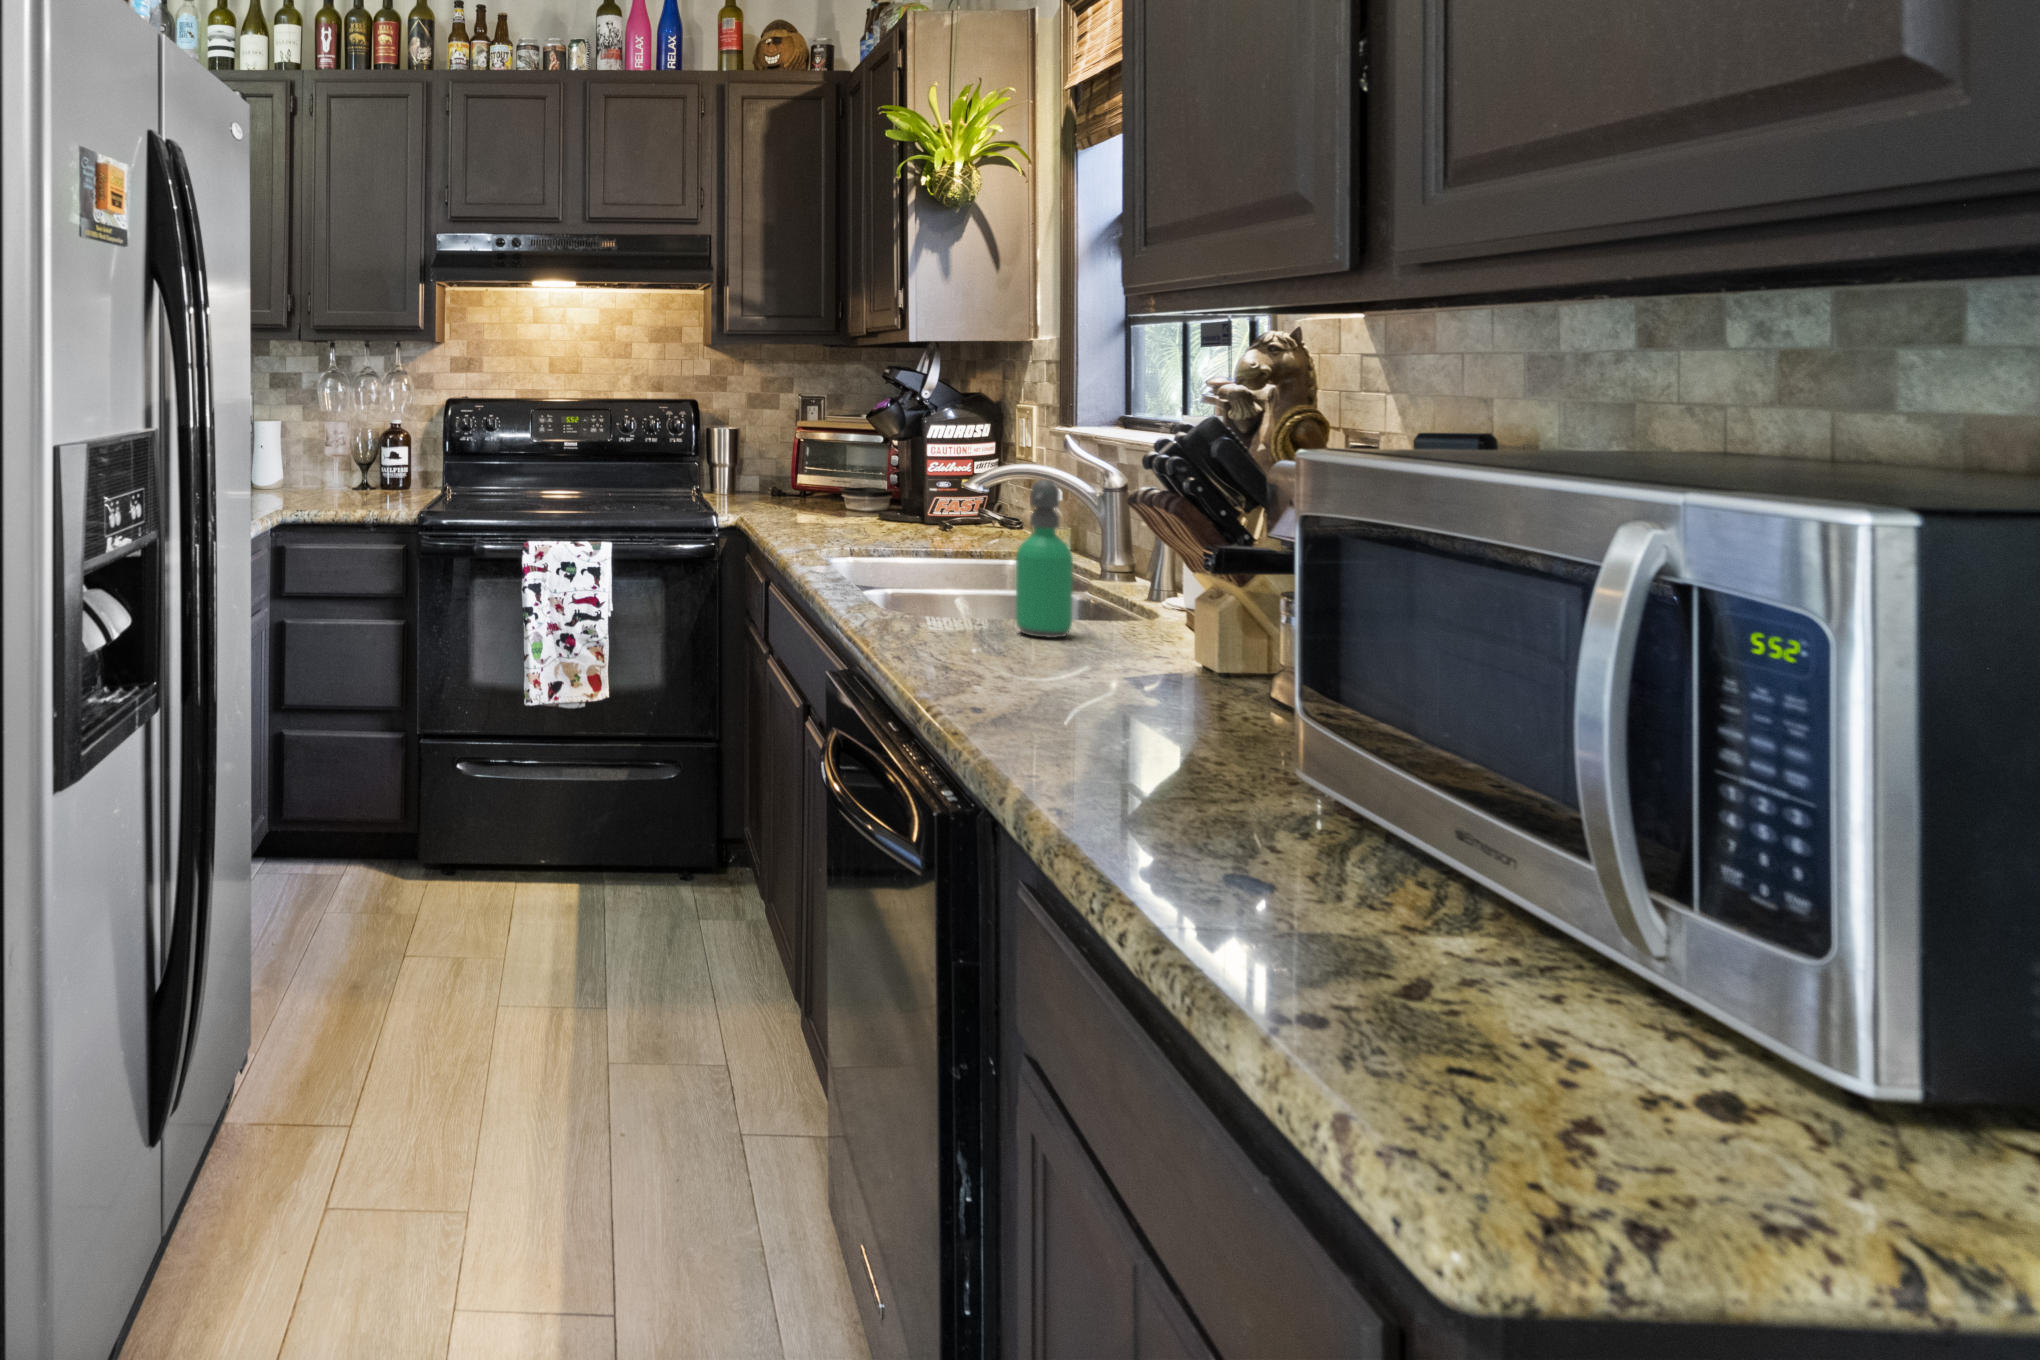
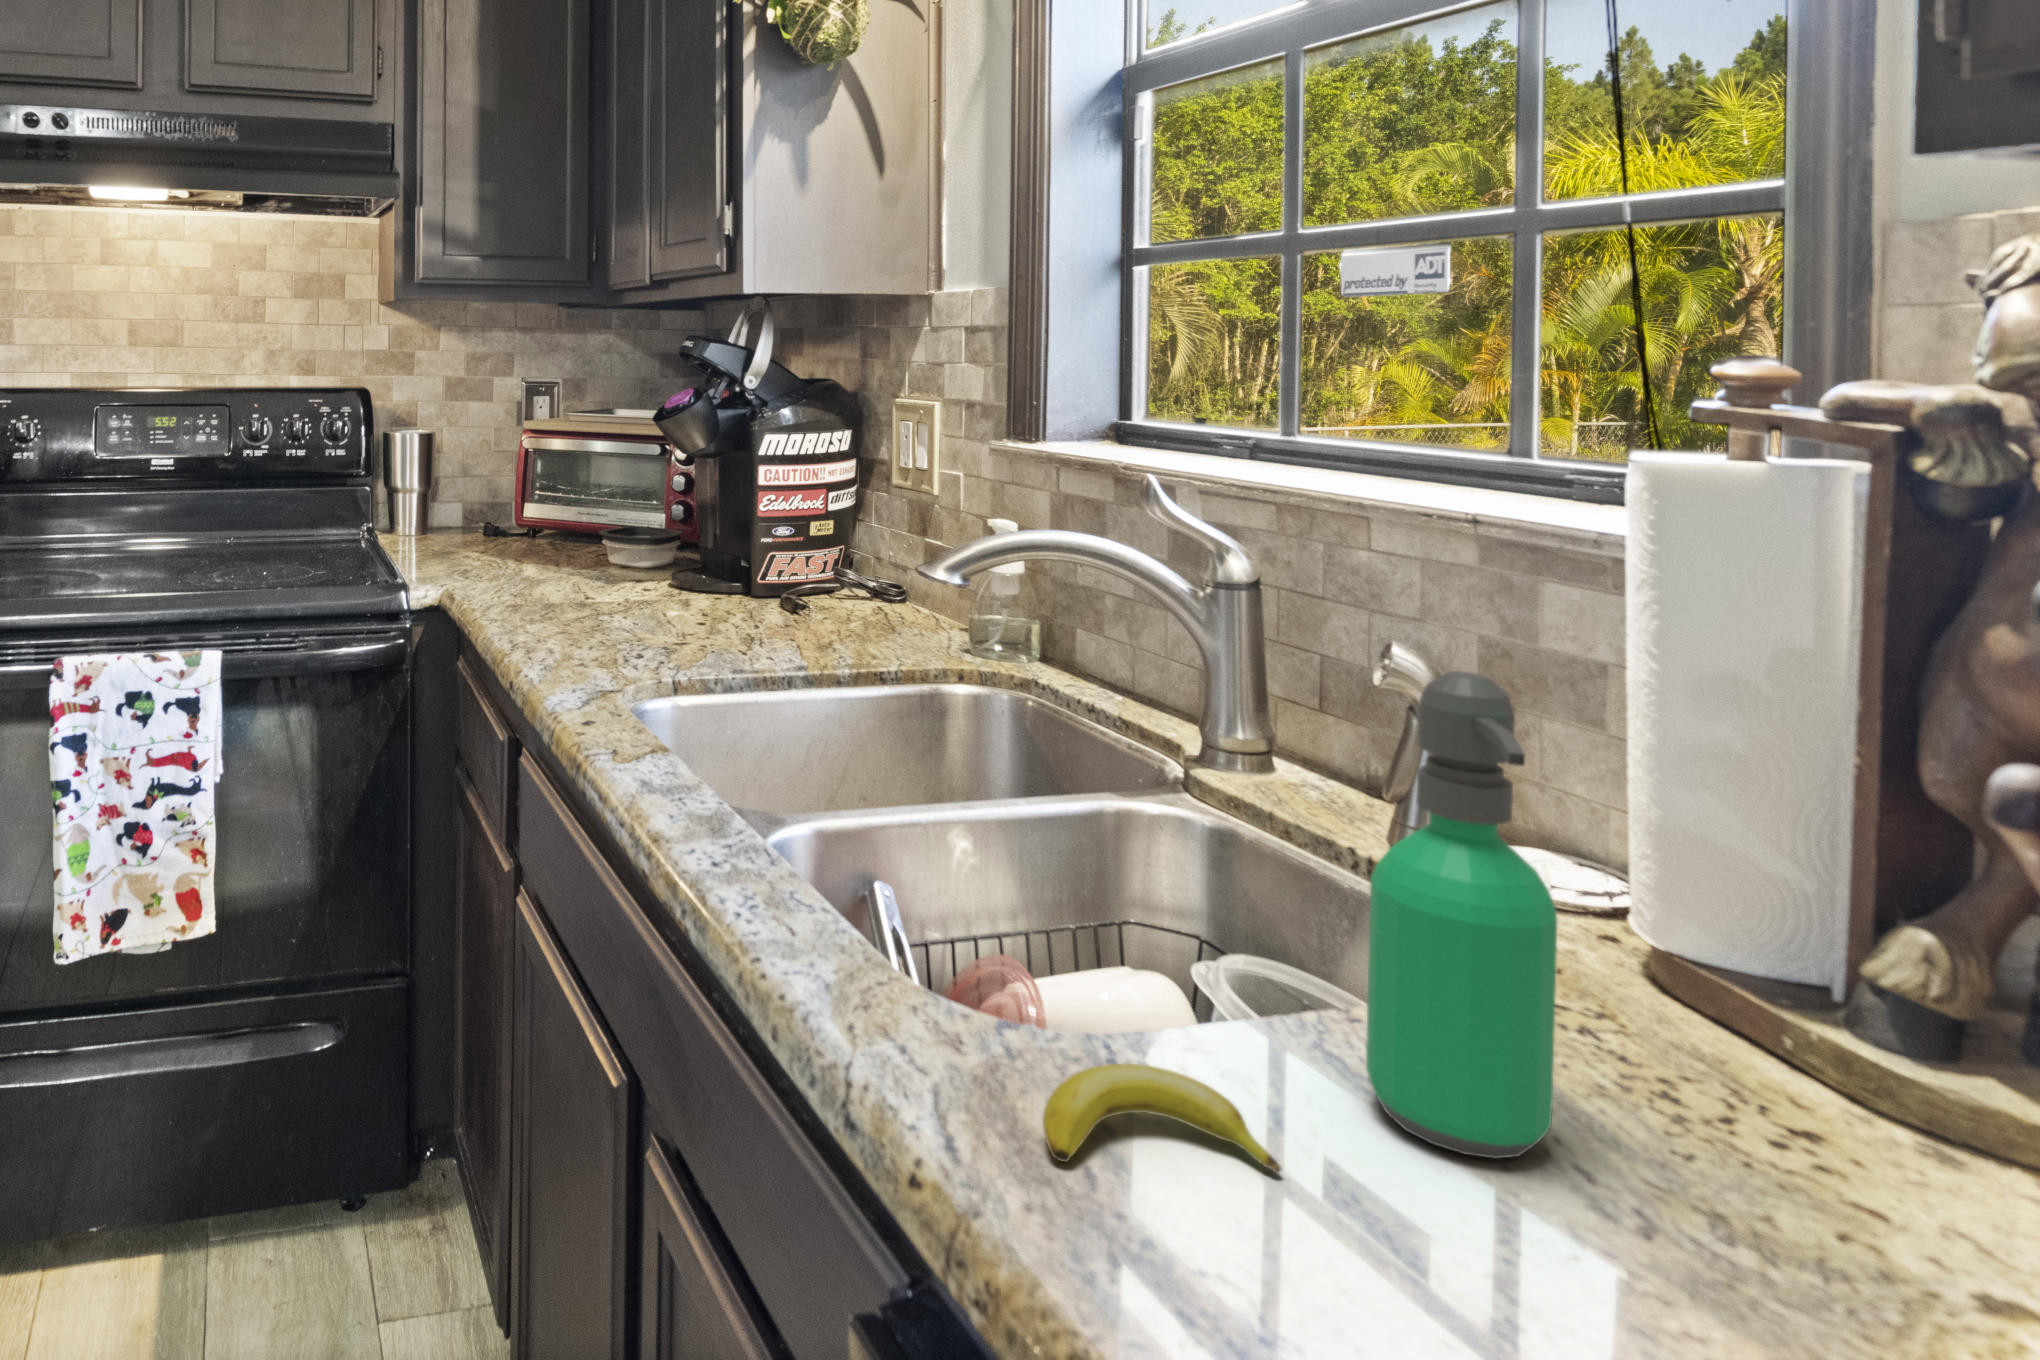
banana: none [891,610,966,635] -> present [1043,1064,1281,1173]

